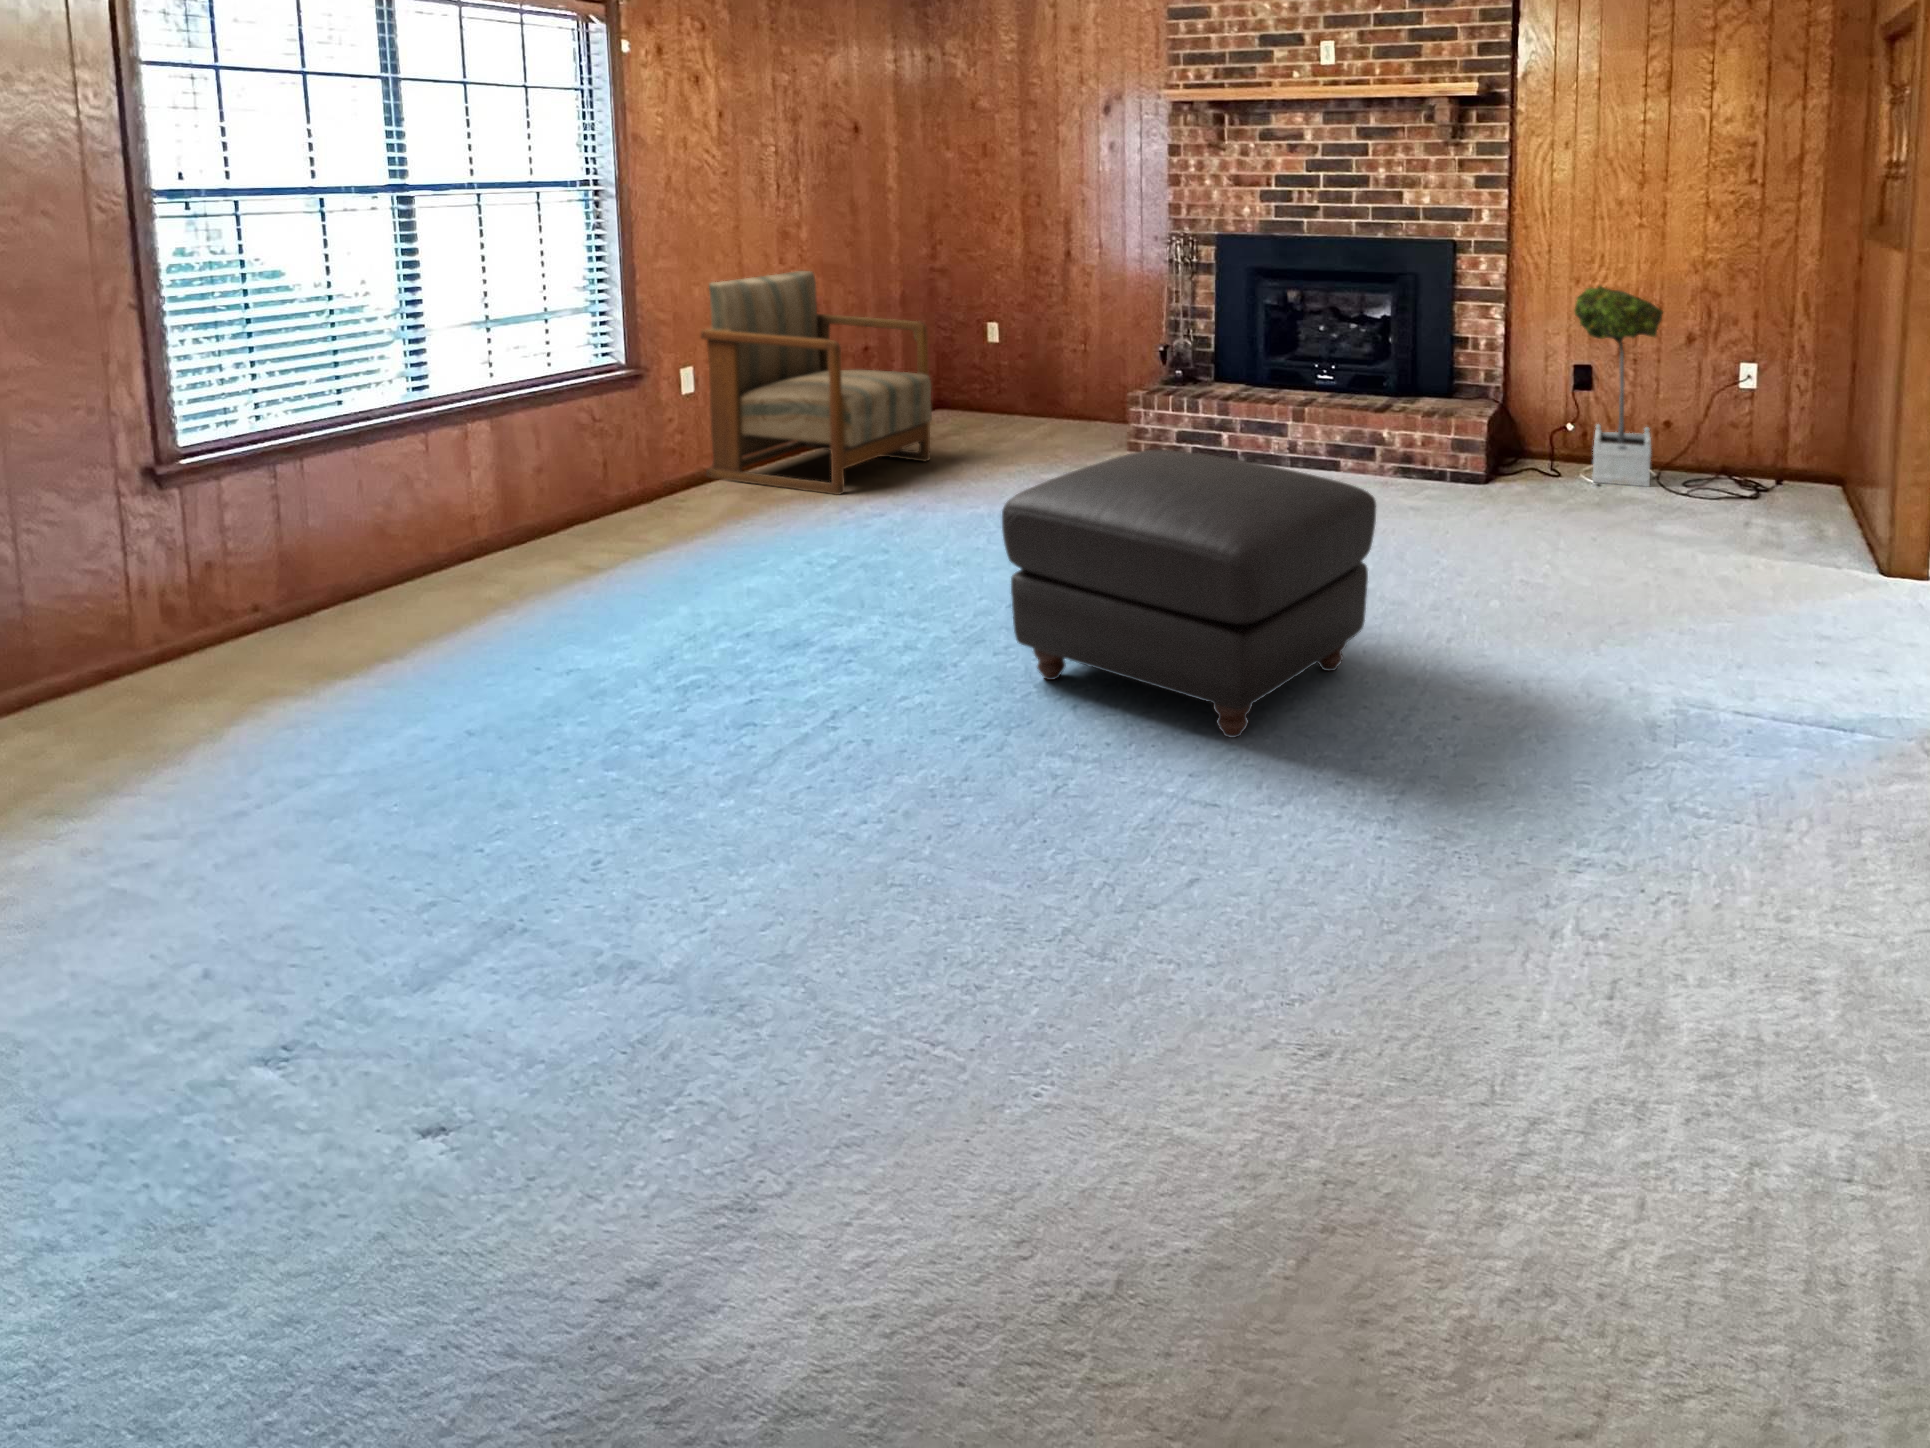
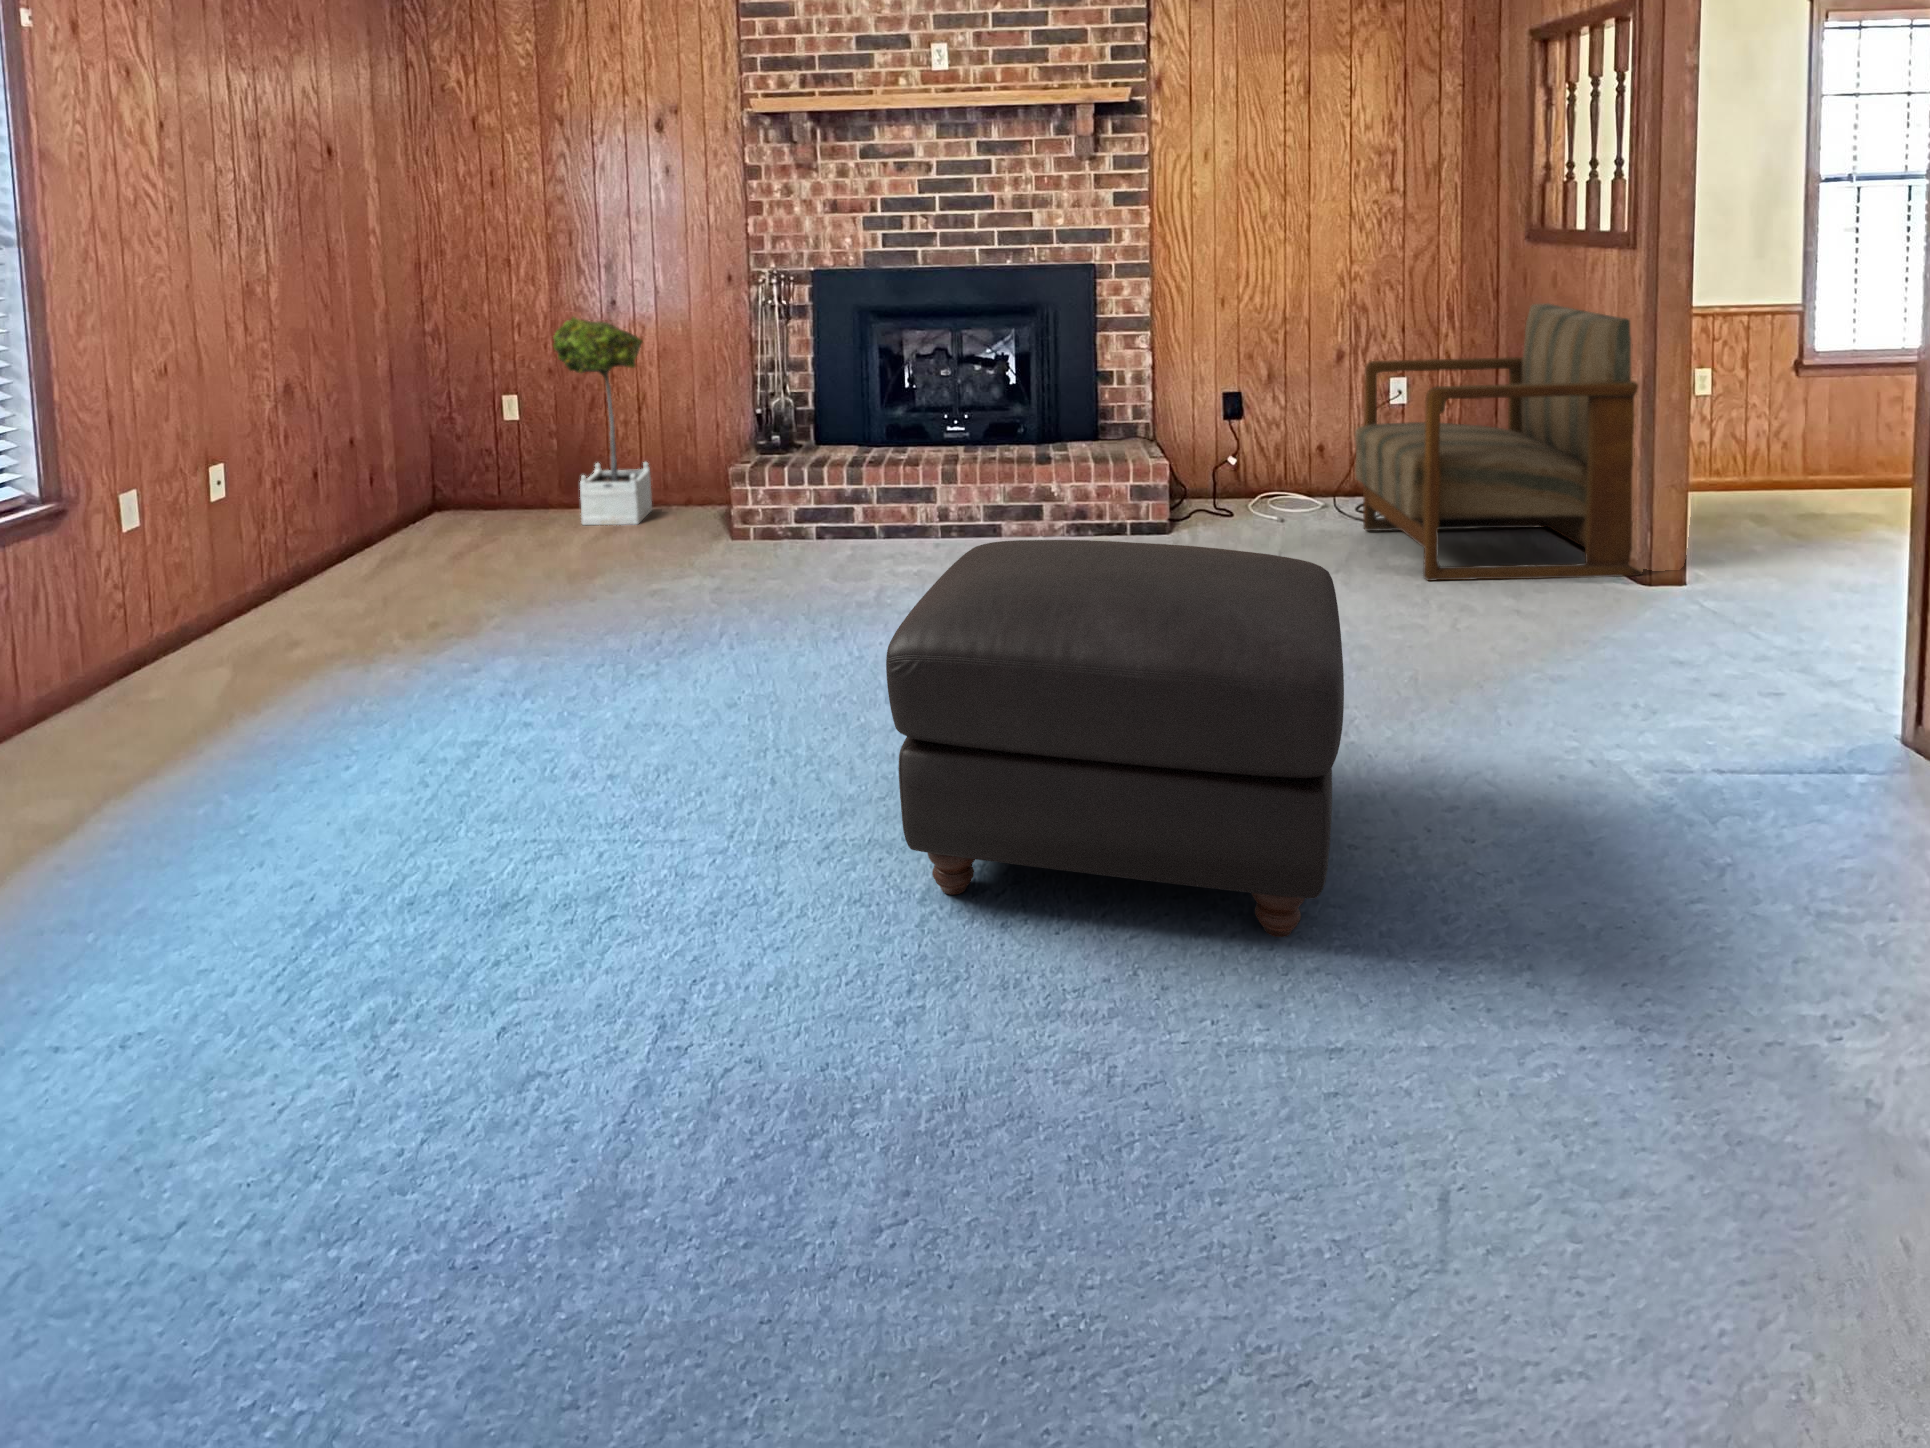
armchair: present [701,271,932,495] -> present [1355,303,1642,581]
potted tree: present [1574,286,1663,487] -> present [553,317,652,525]

